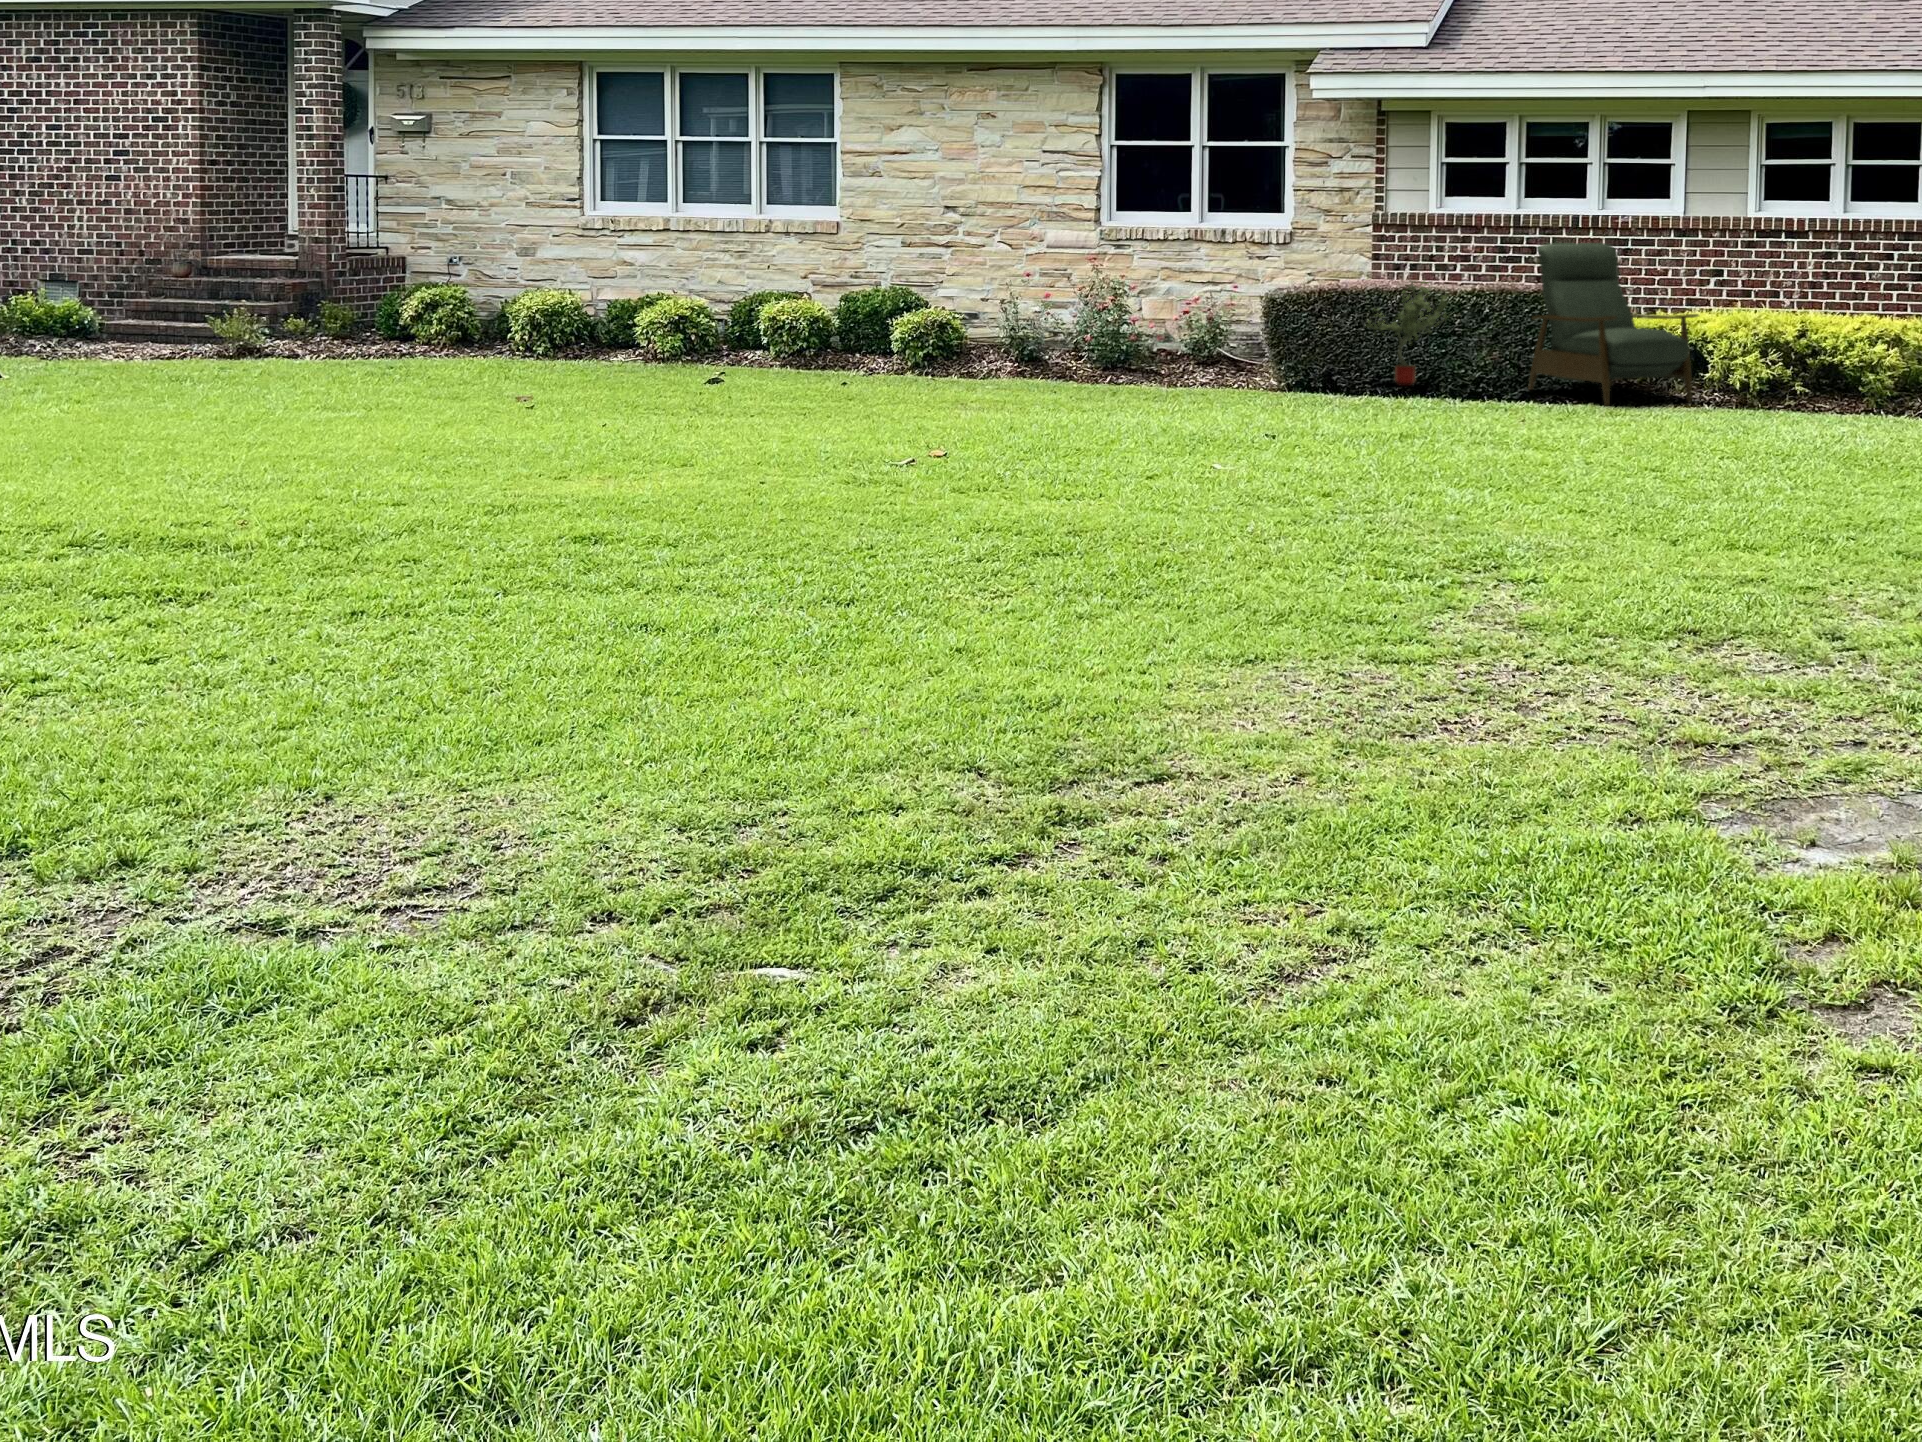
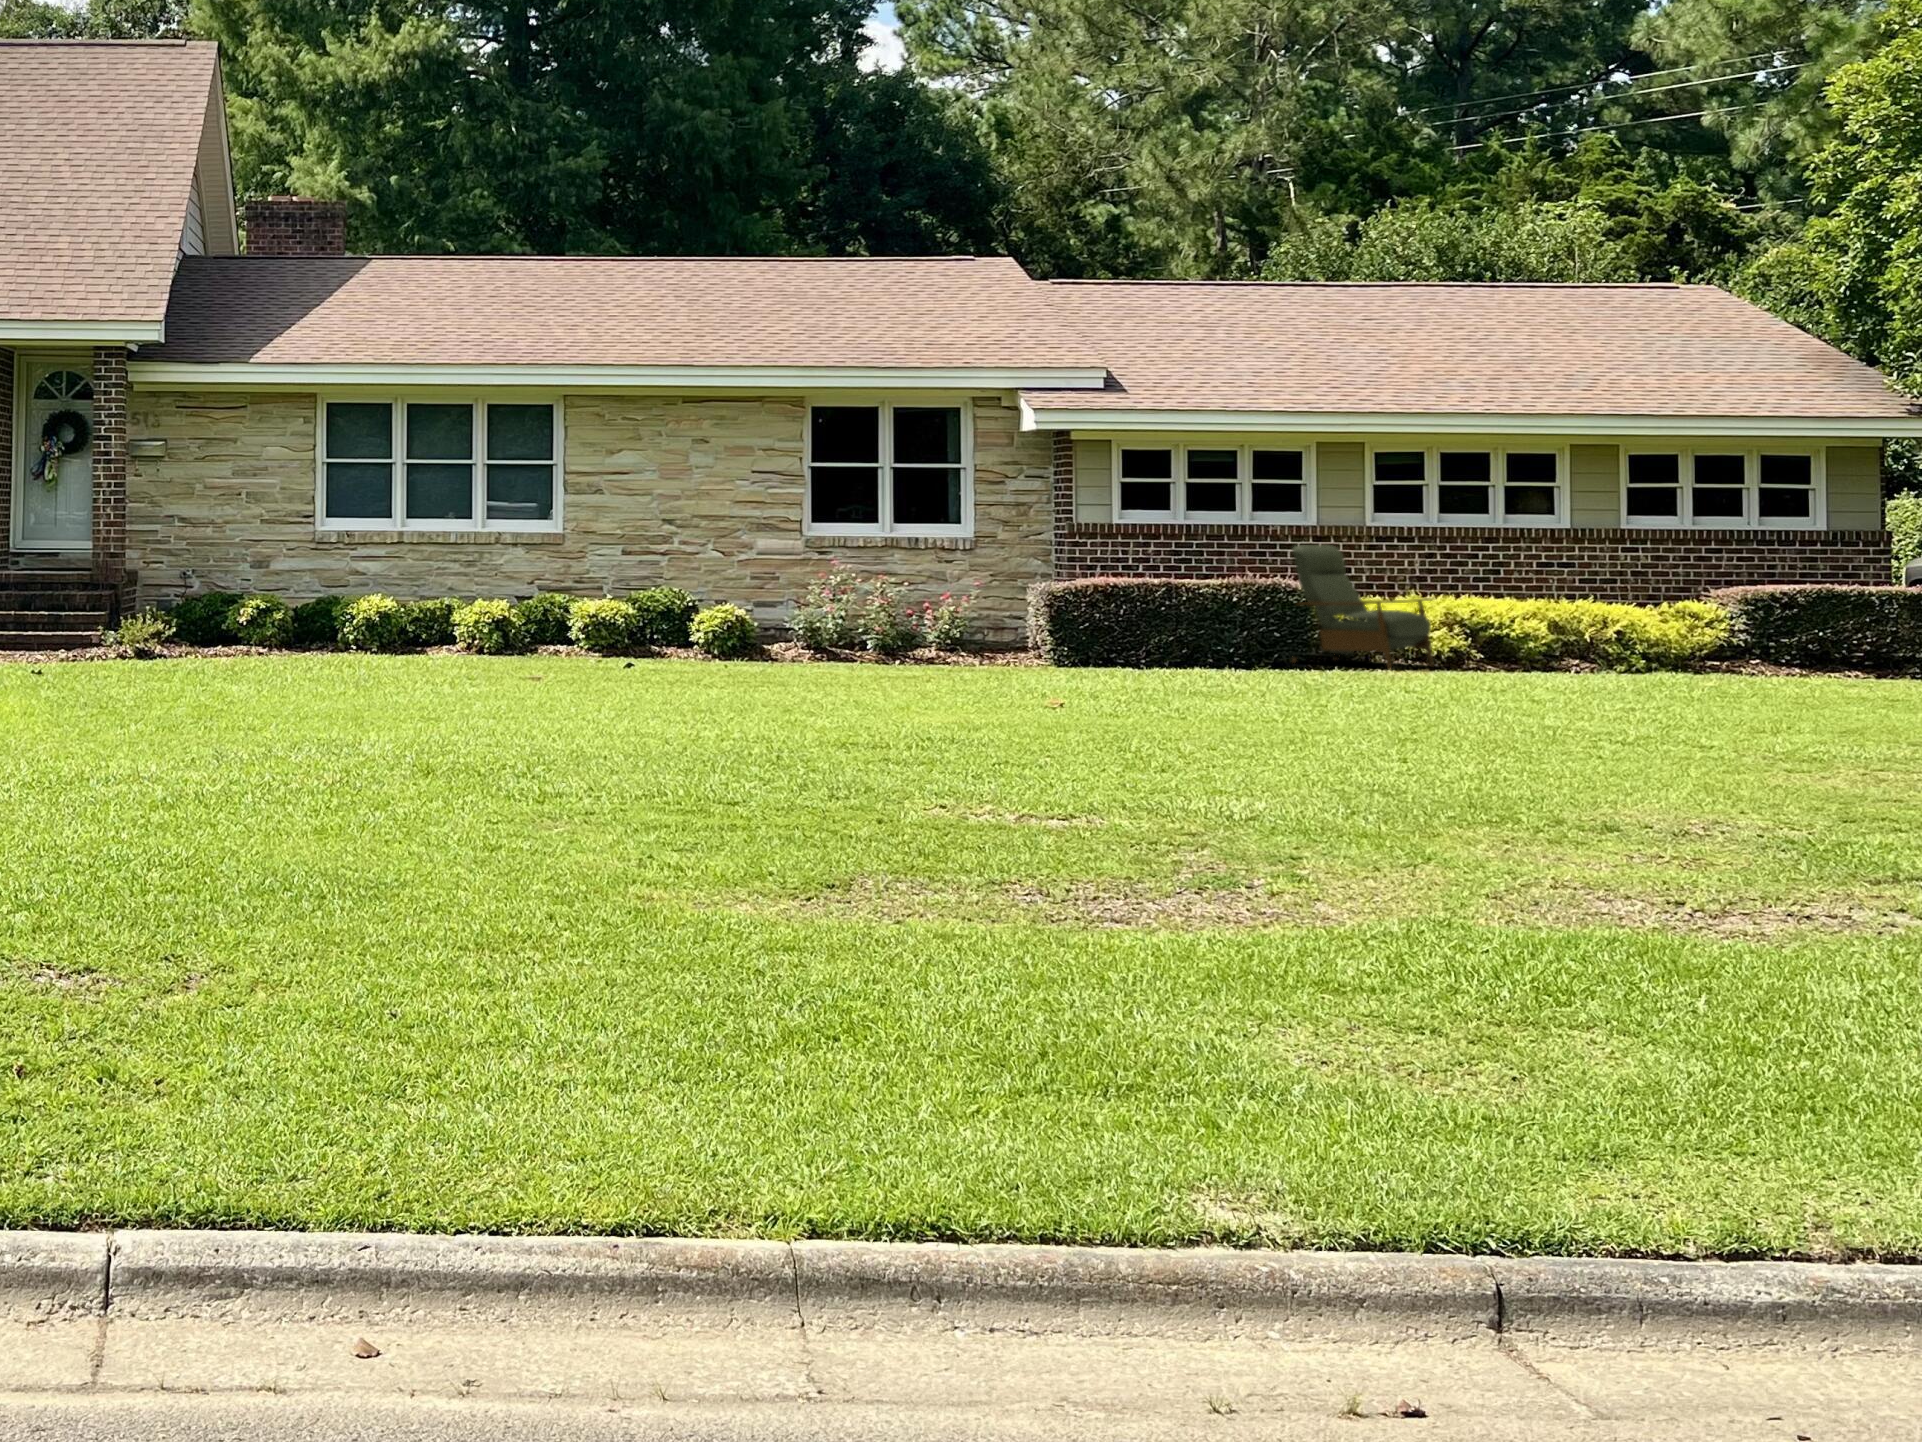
potted tree: present [1367,281,1448,386] -> none [1156,575,1231,663]

